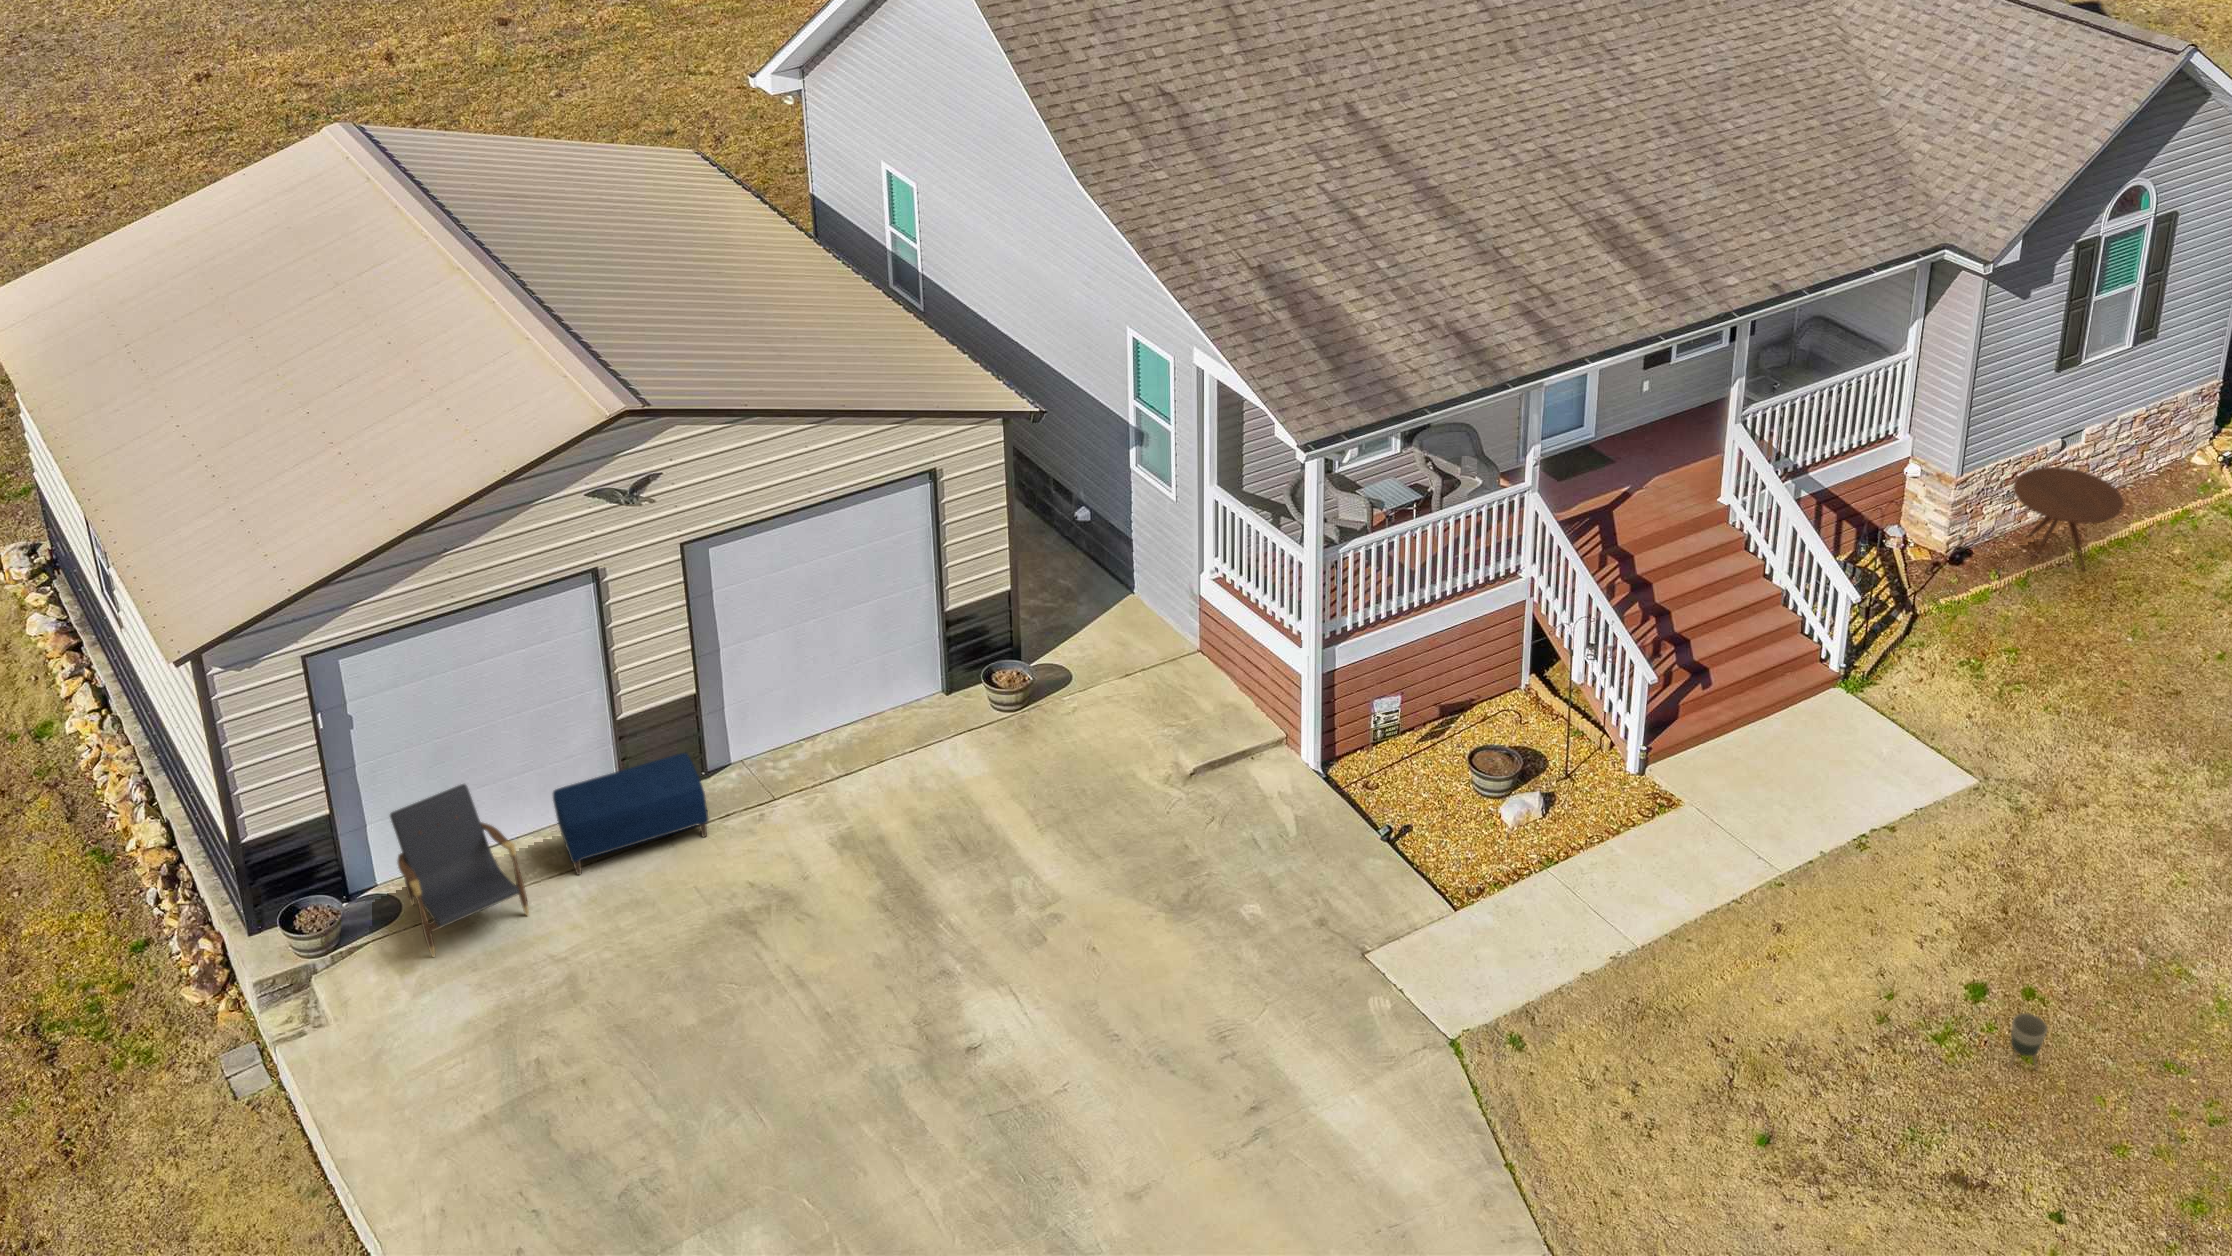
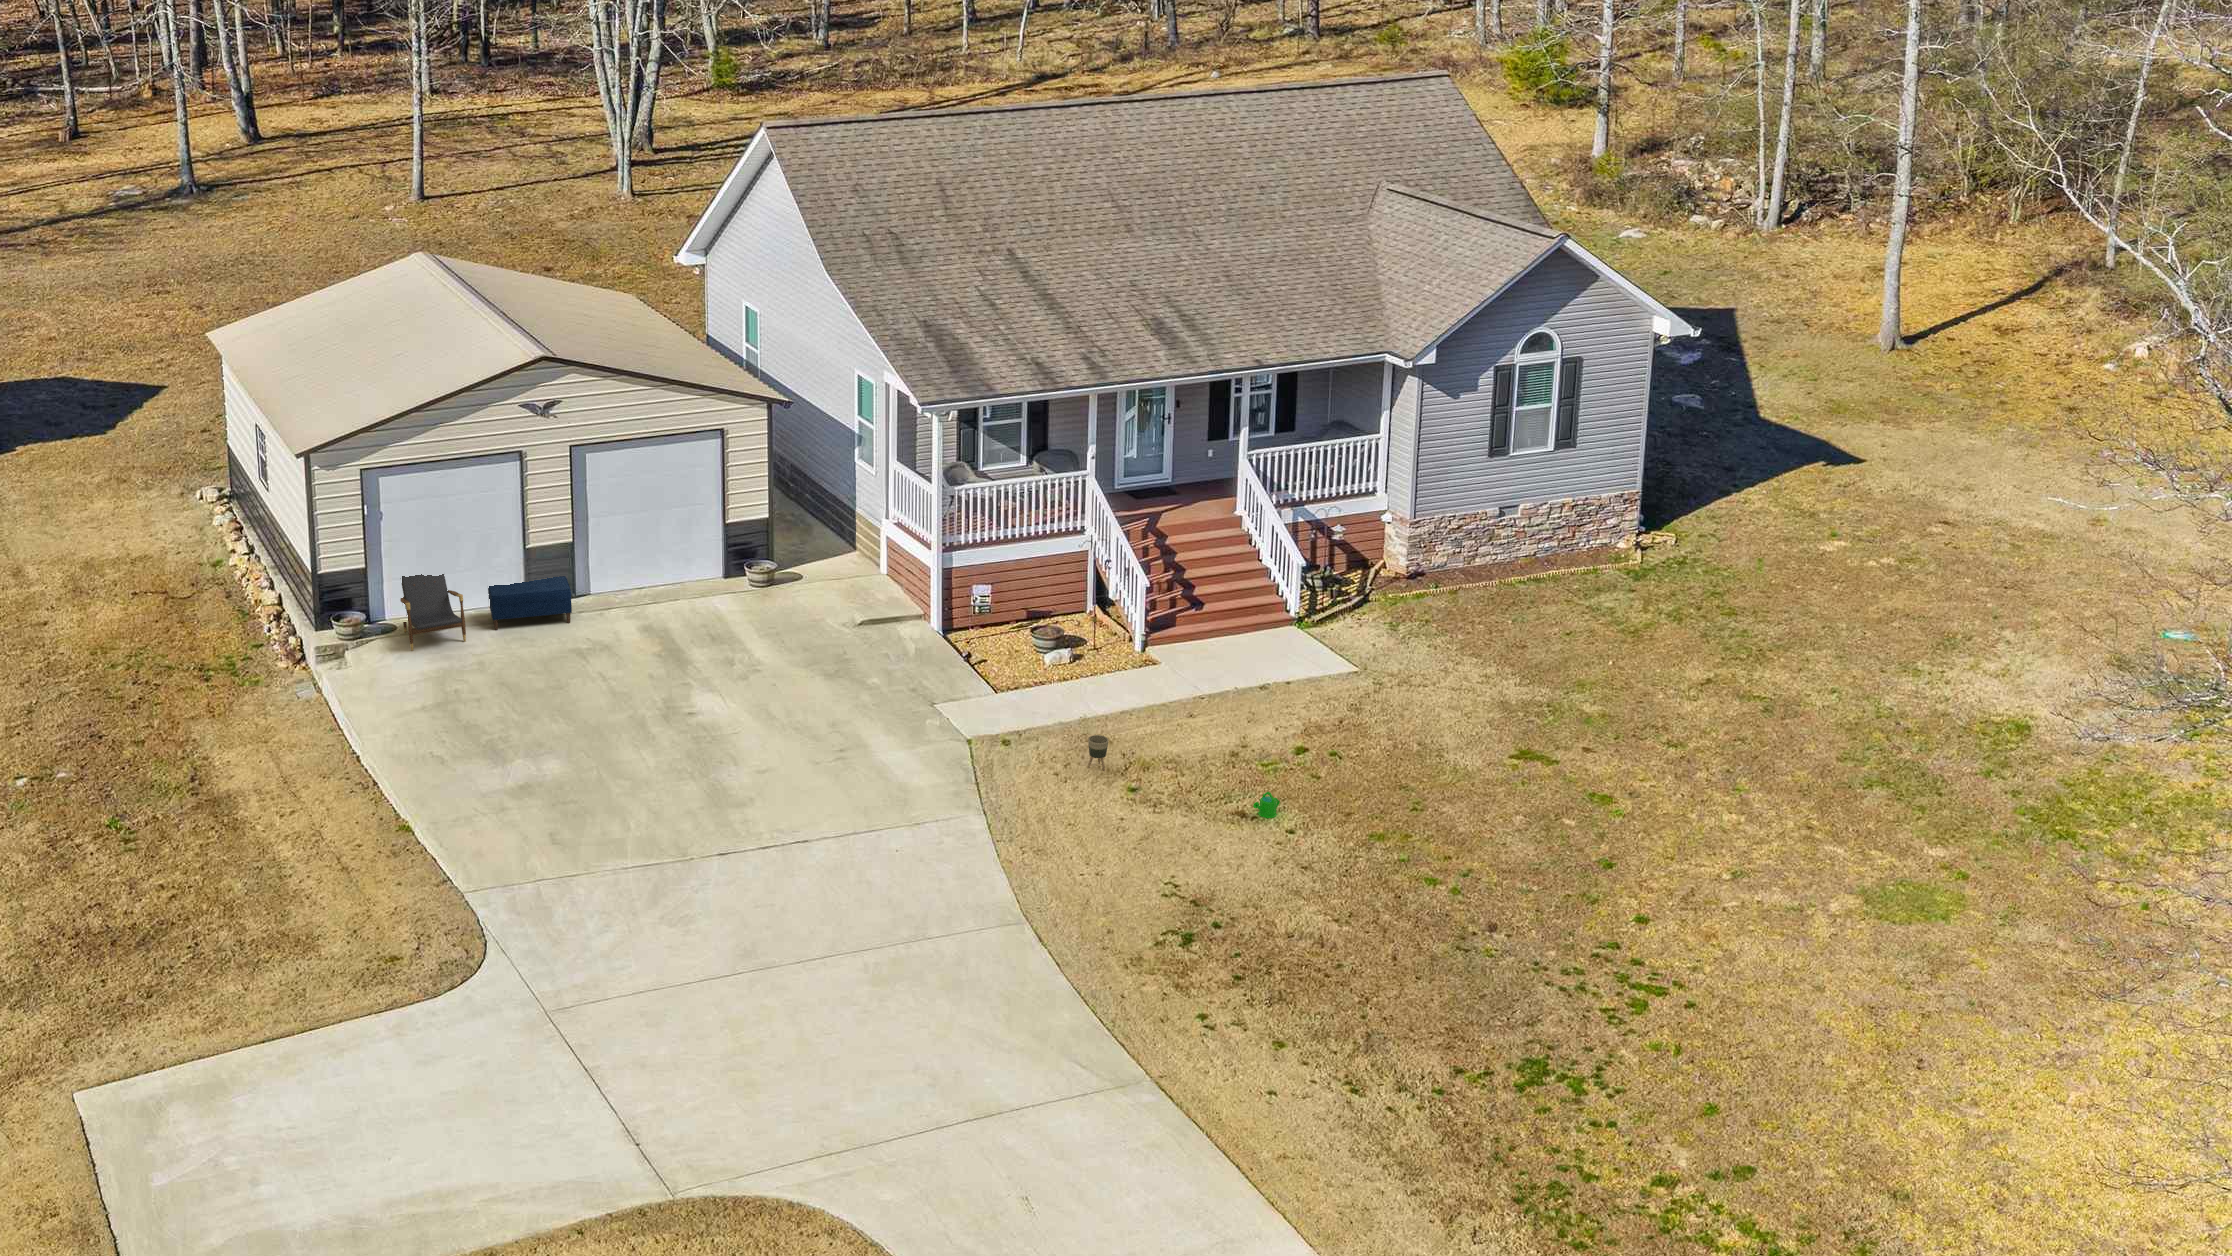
round table: present [2013,467,2124,570] -> none [1454,528,1529,594]
planter: present [2008,1013,2048,1069] -> present [1088,735,1109,770]
watering can: none [2003,1148,2037,1192] -> present [1253,792,1280,818]

